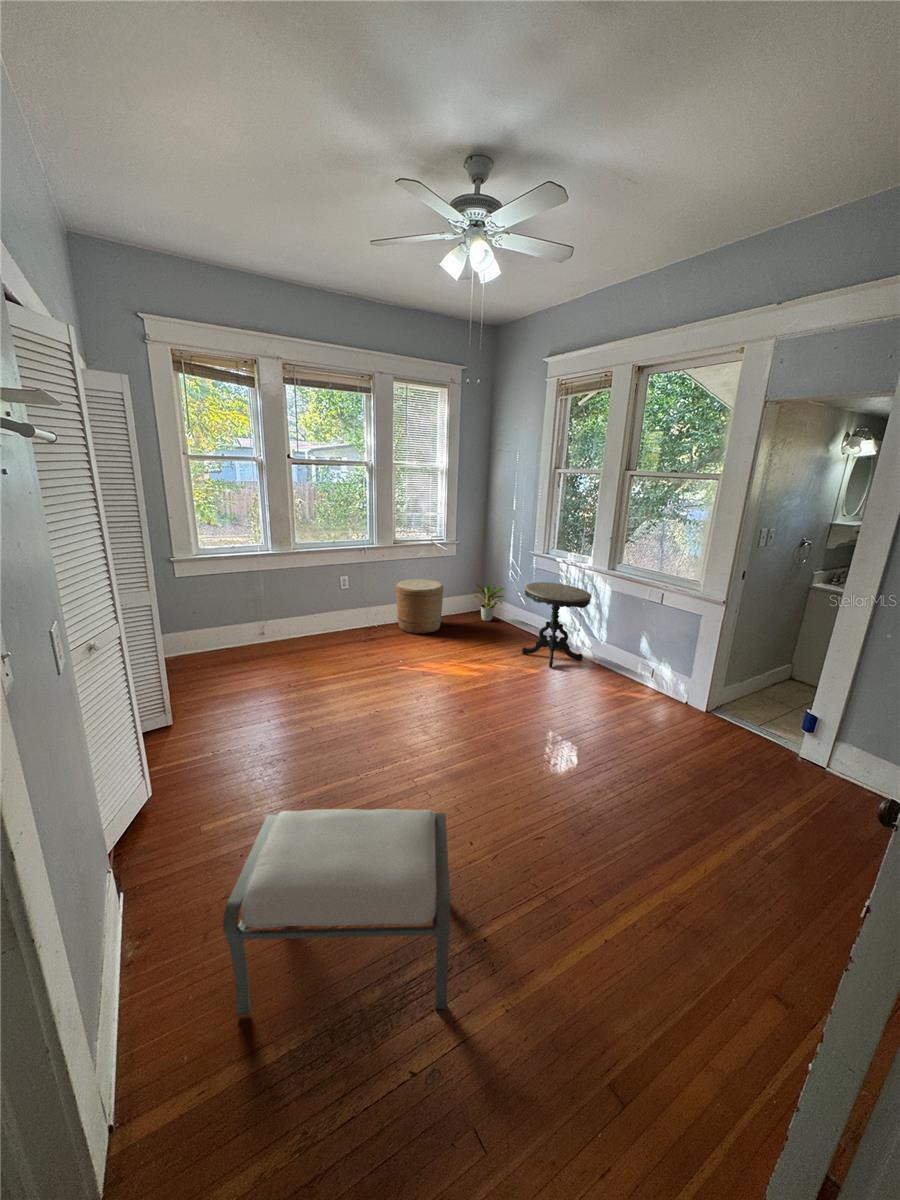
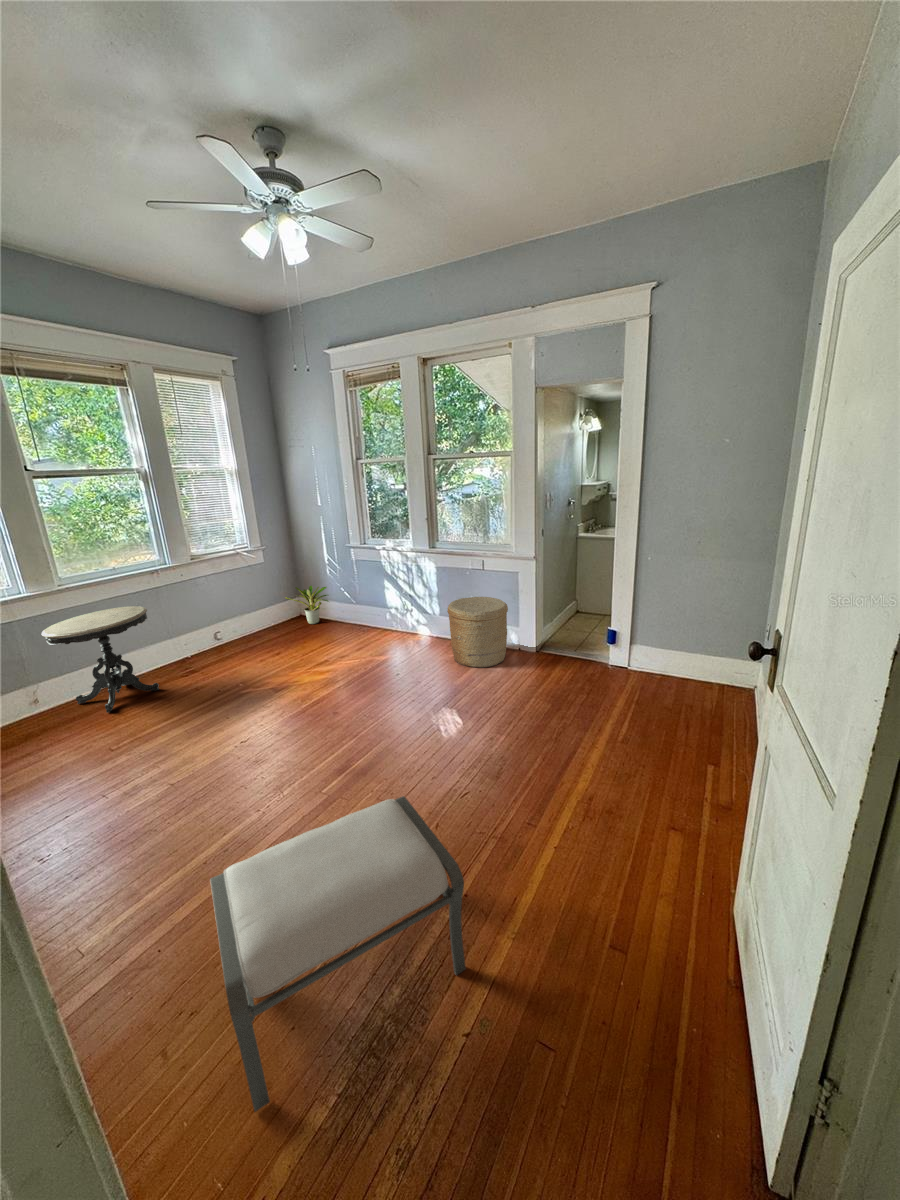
woven basket: present [396,579,444,634] -> present [447,597,508,668]
side table: present [522,582,592,668] -> present [42,606,159,713]

